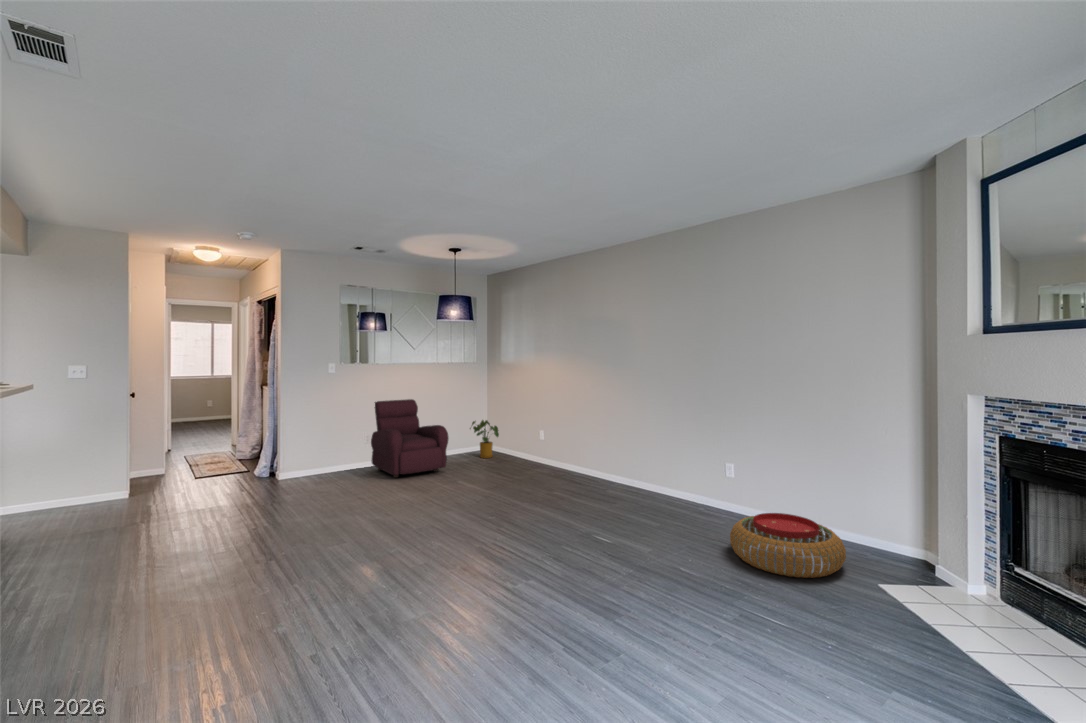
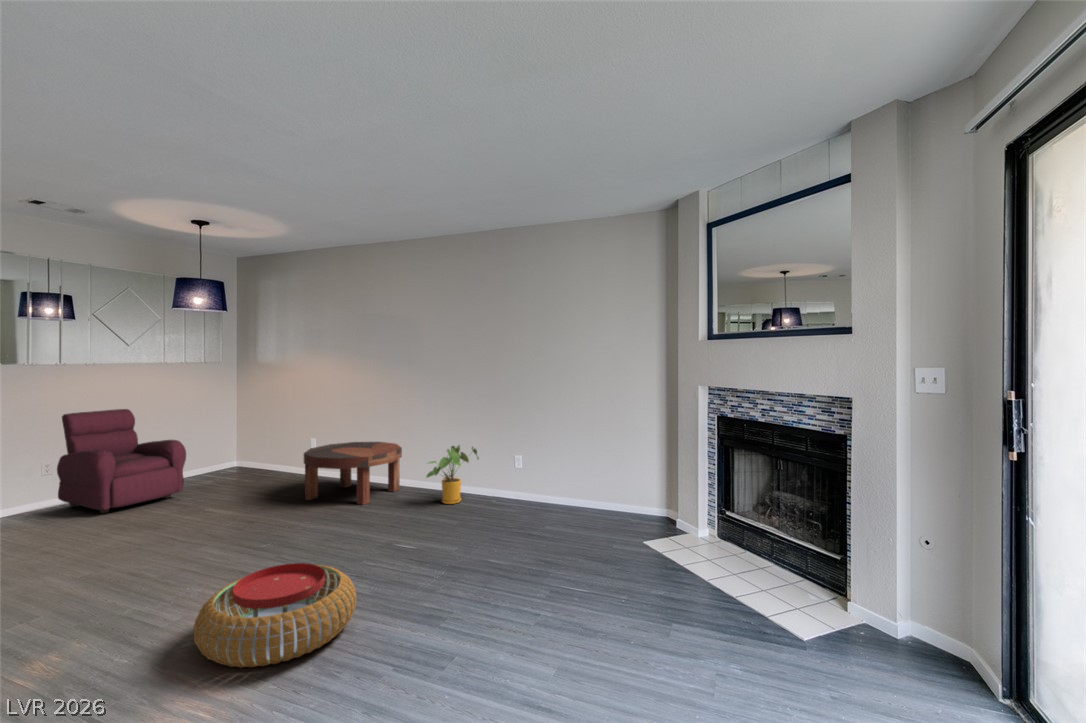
house plant: present [470,420,499,458] -> present [426,445,479,504]
coffee table: none [530,437,615,497] -> present [304,442,402,505]
pouf: present [730,513,846,578] -> present [194,563,356,668]

